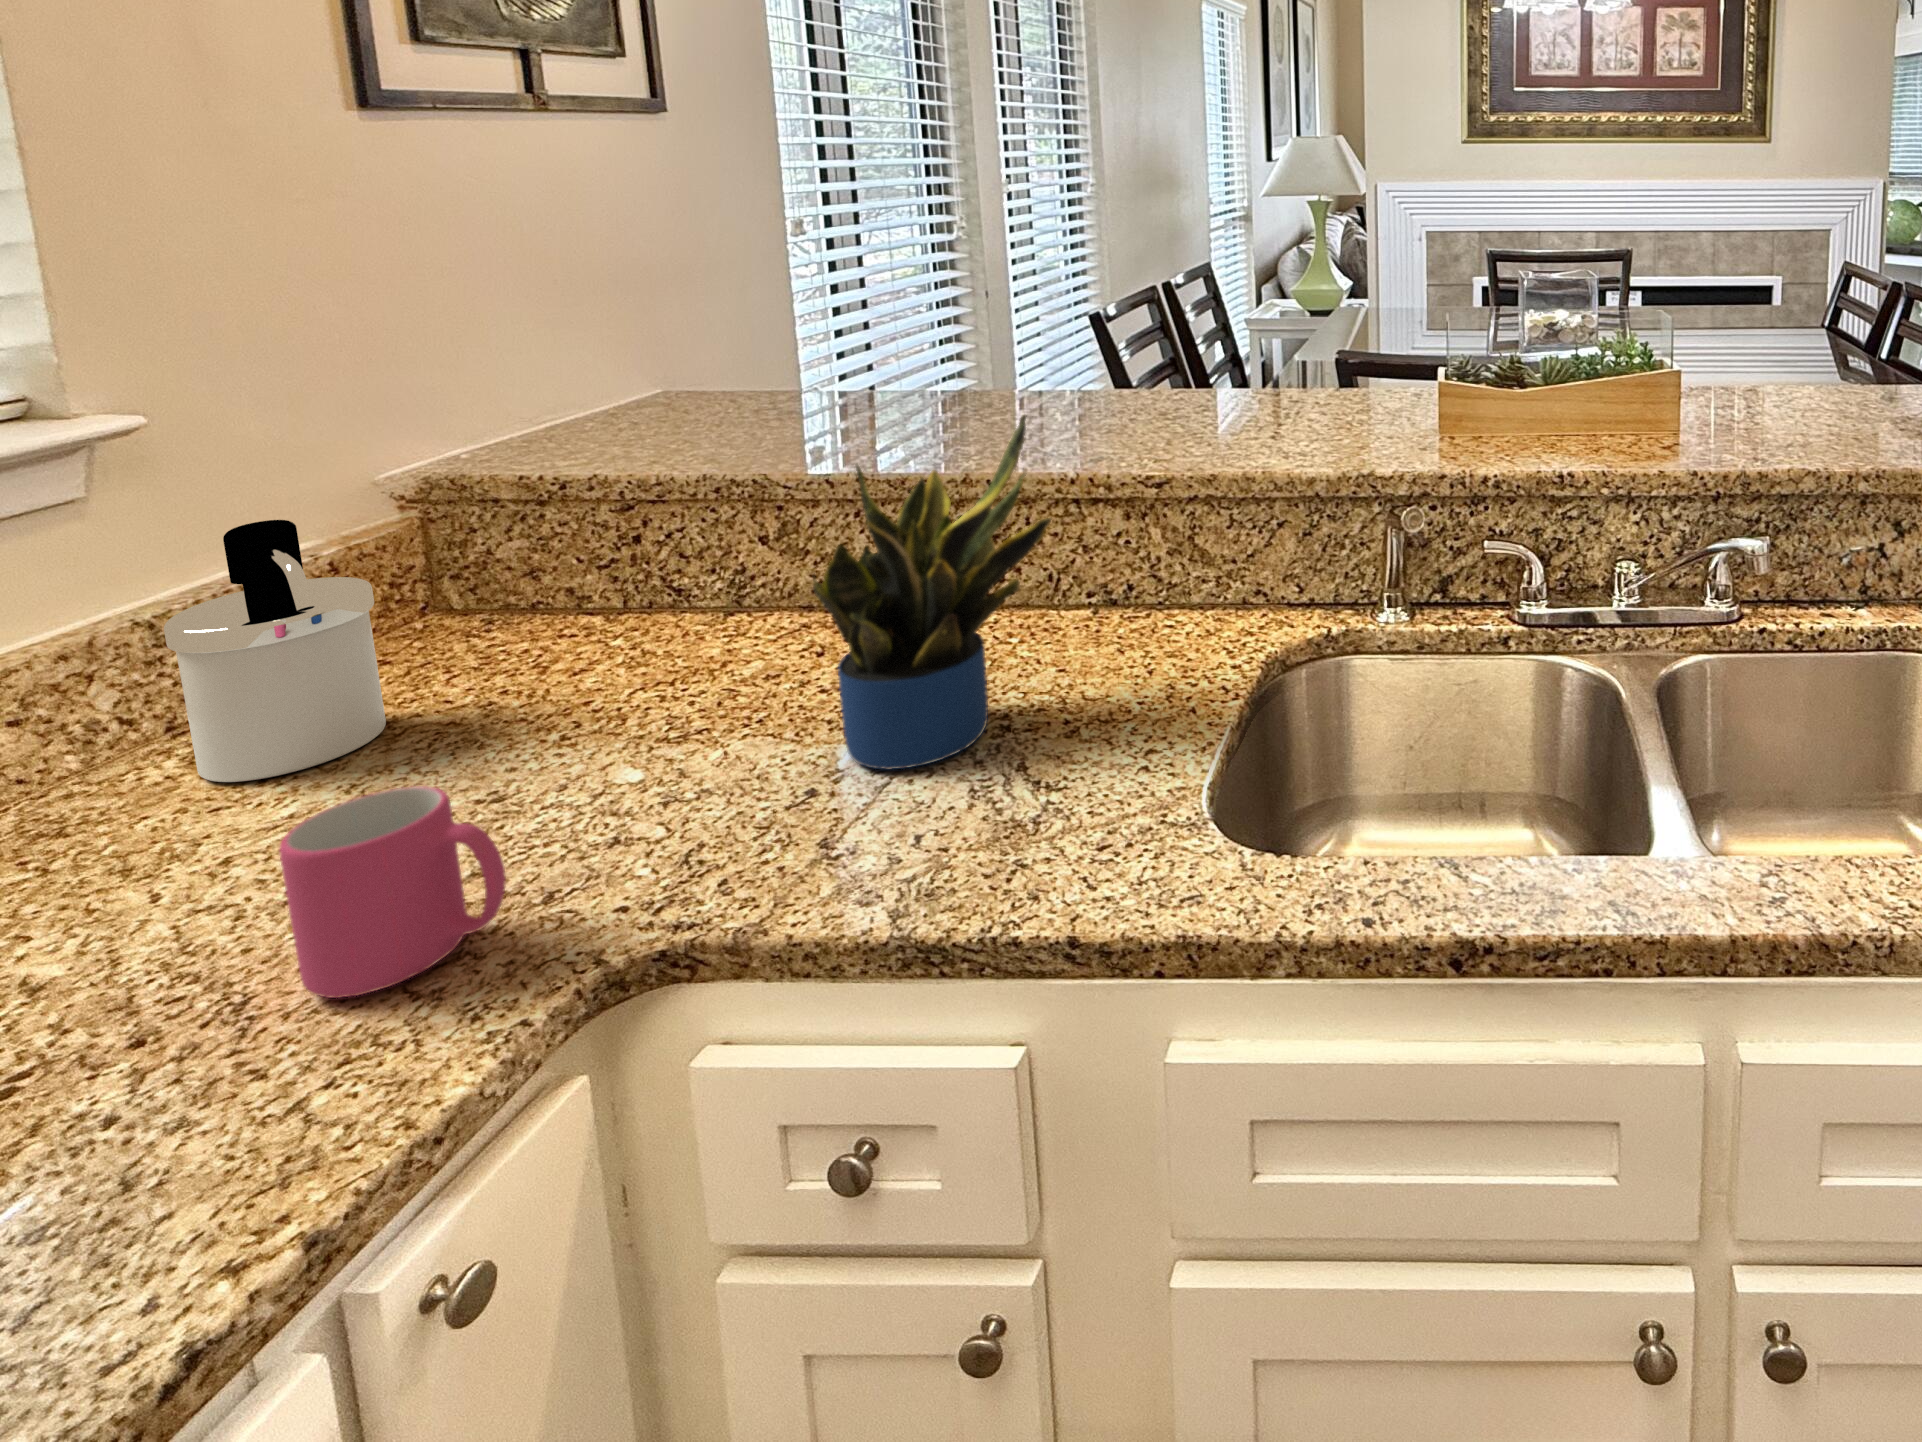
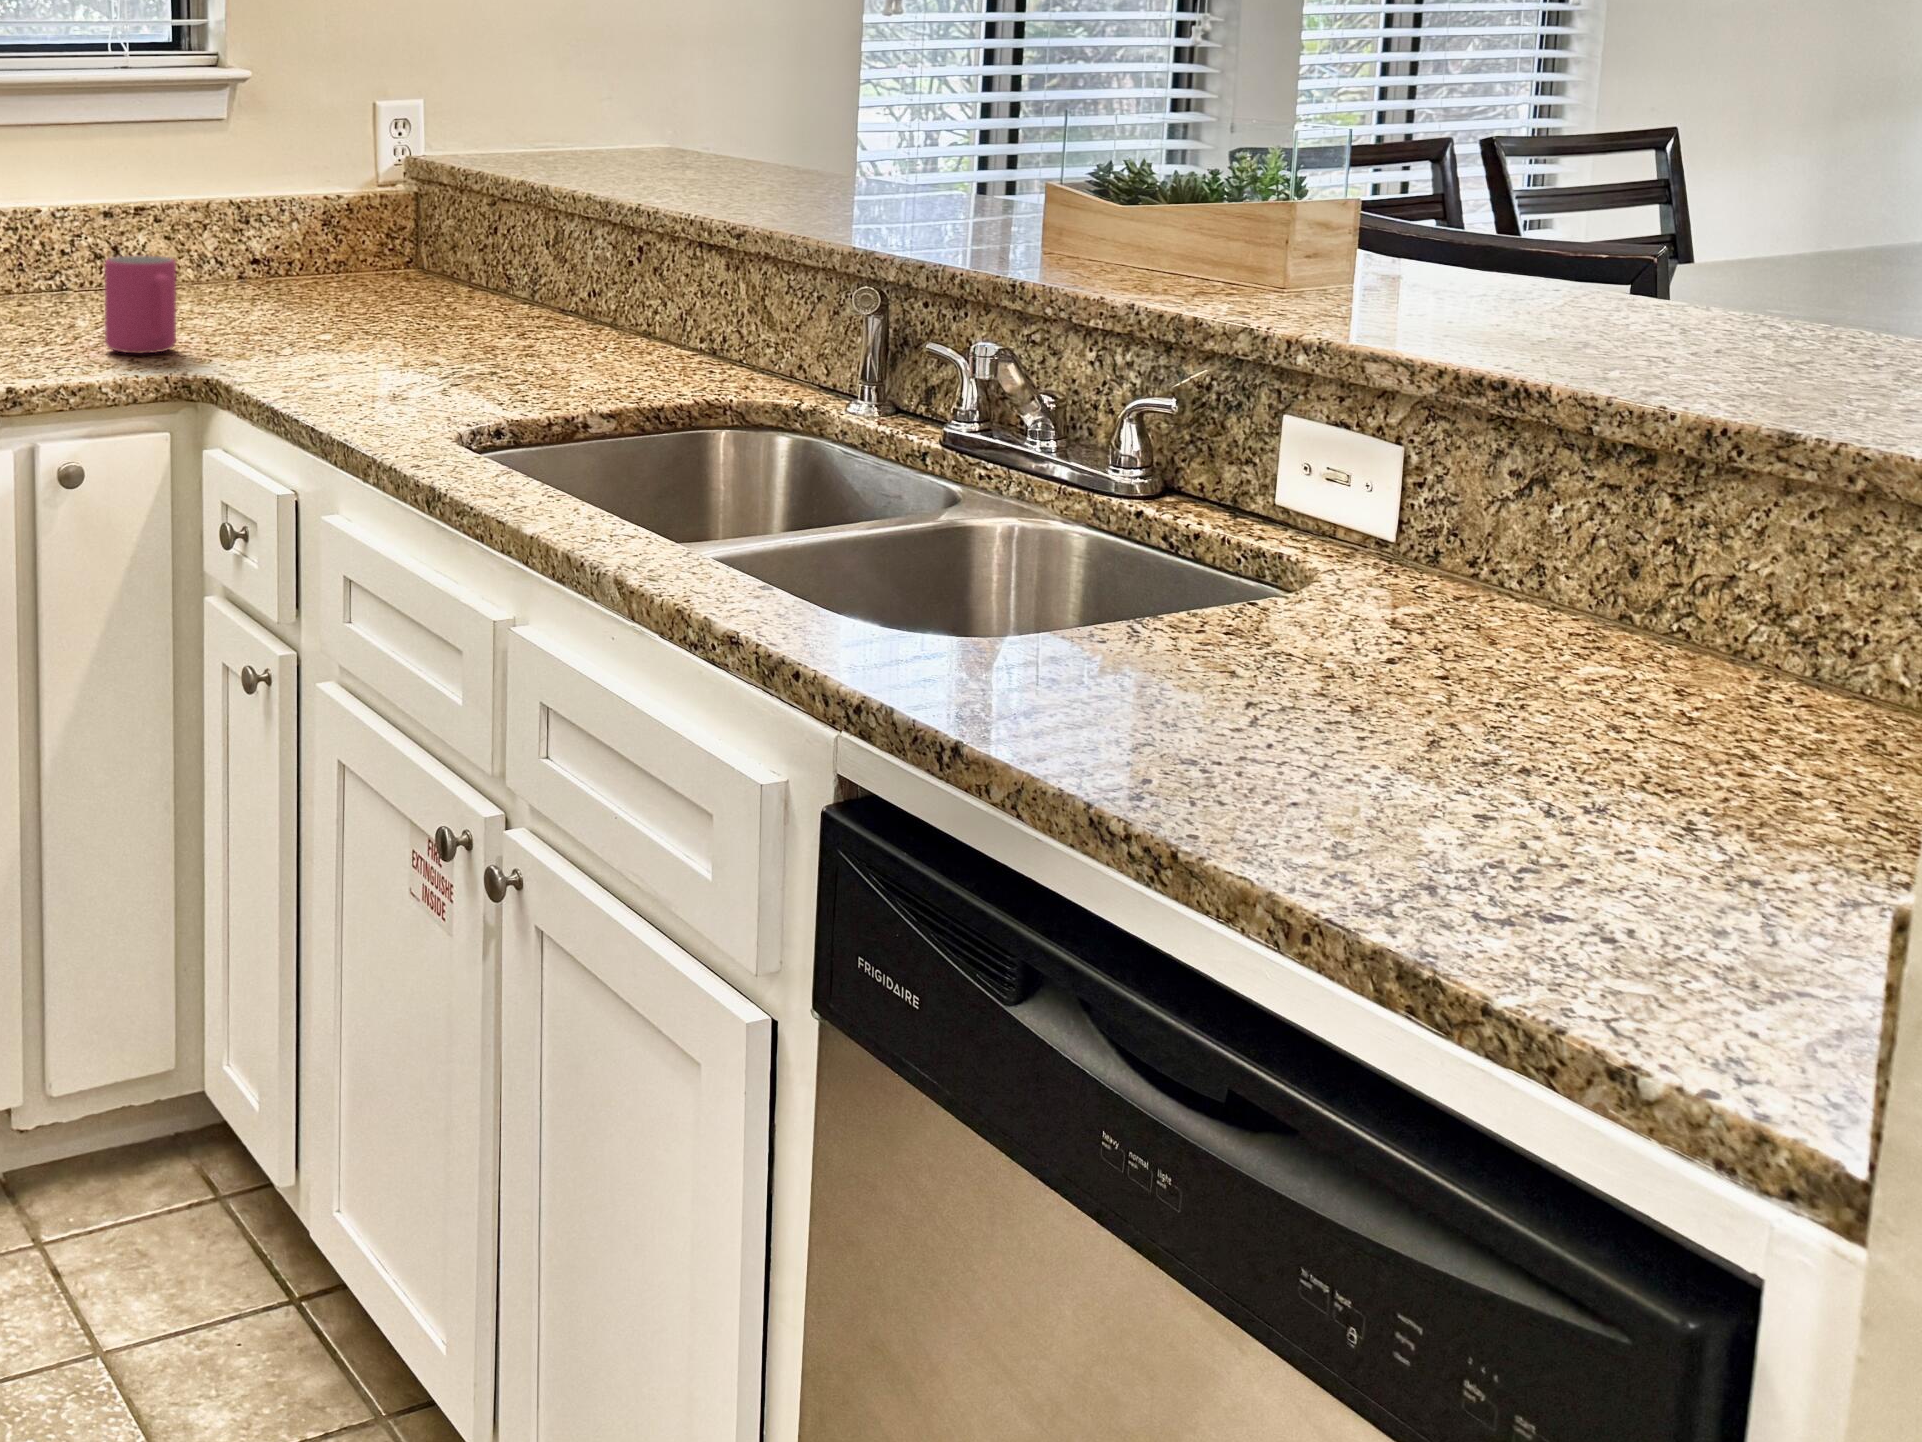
potted plant: present [813,416,1051,769] -> none [372,89,554,372]
soap dispenser: present [164,520,386,782] -> none [216,141,312,303]

